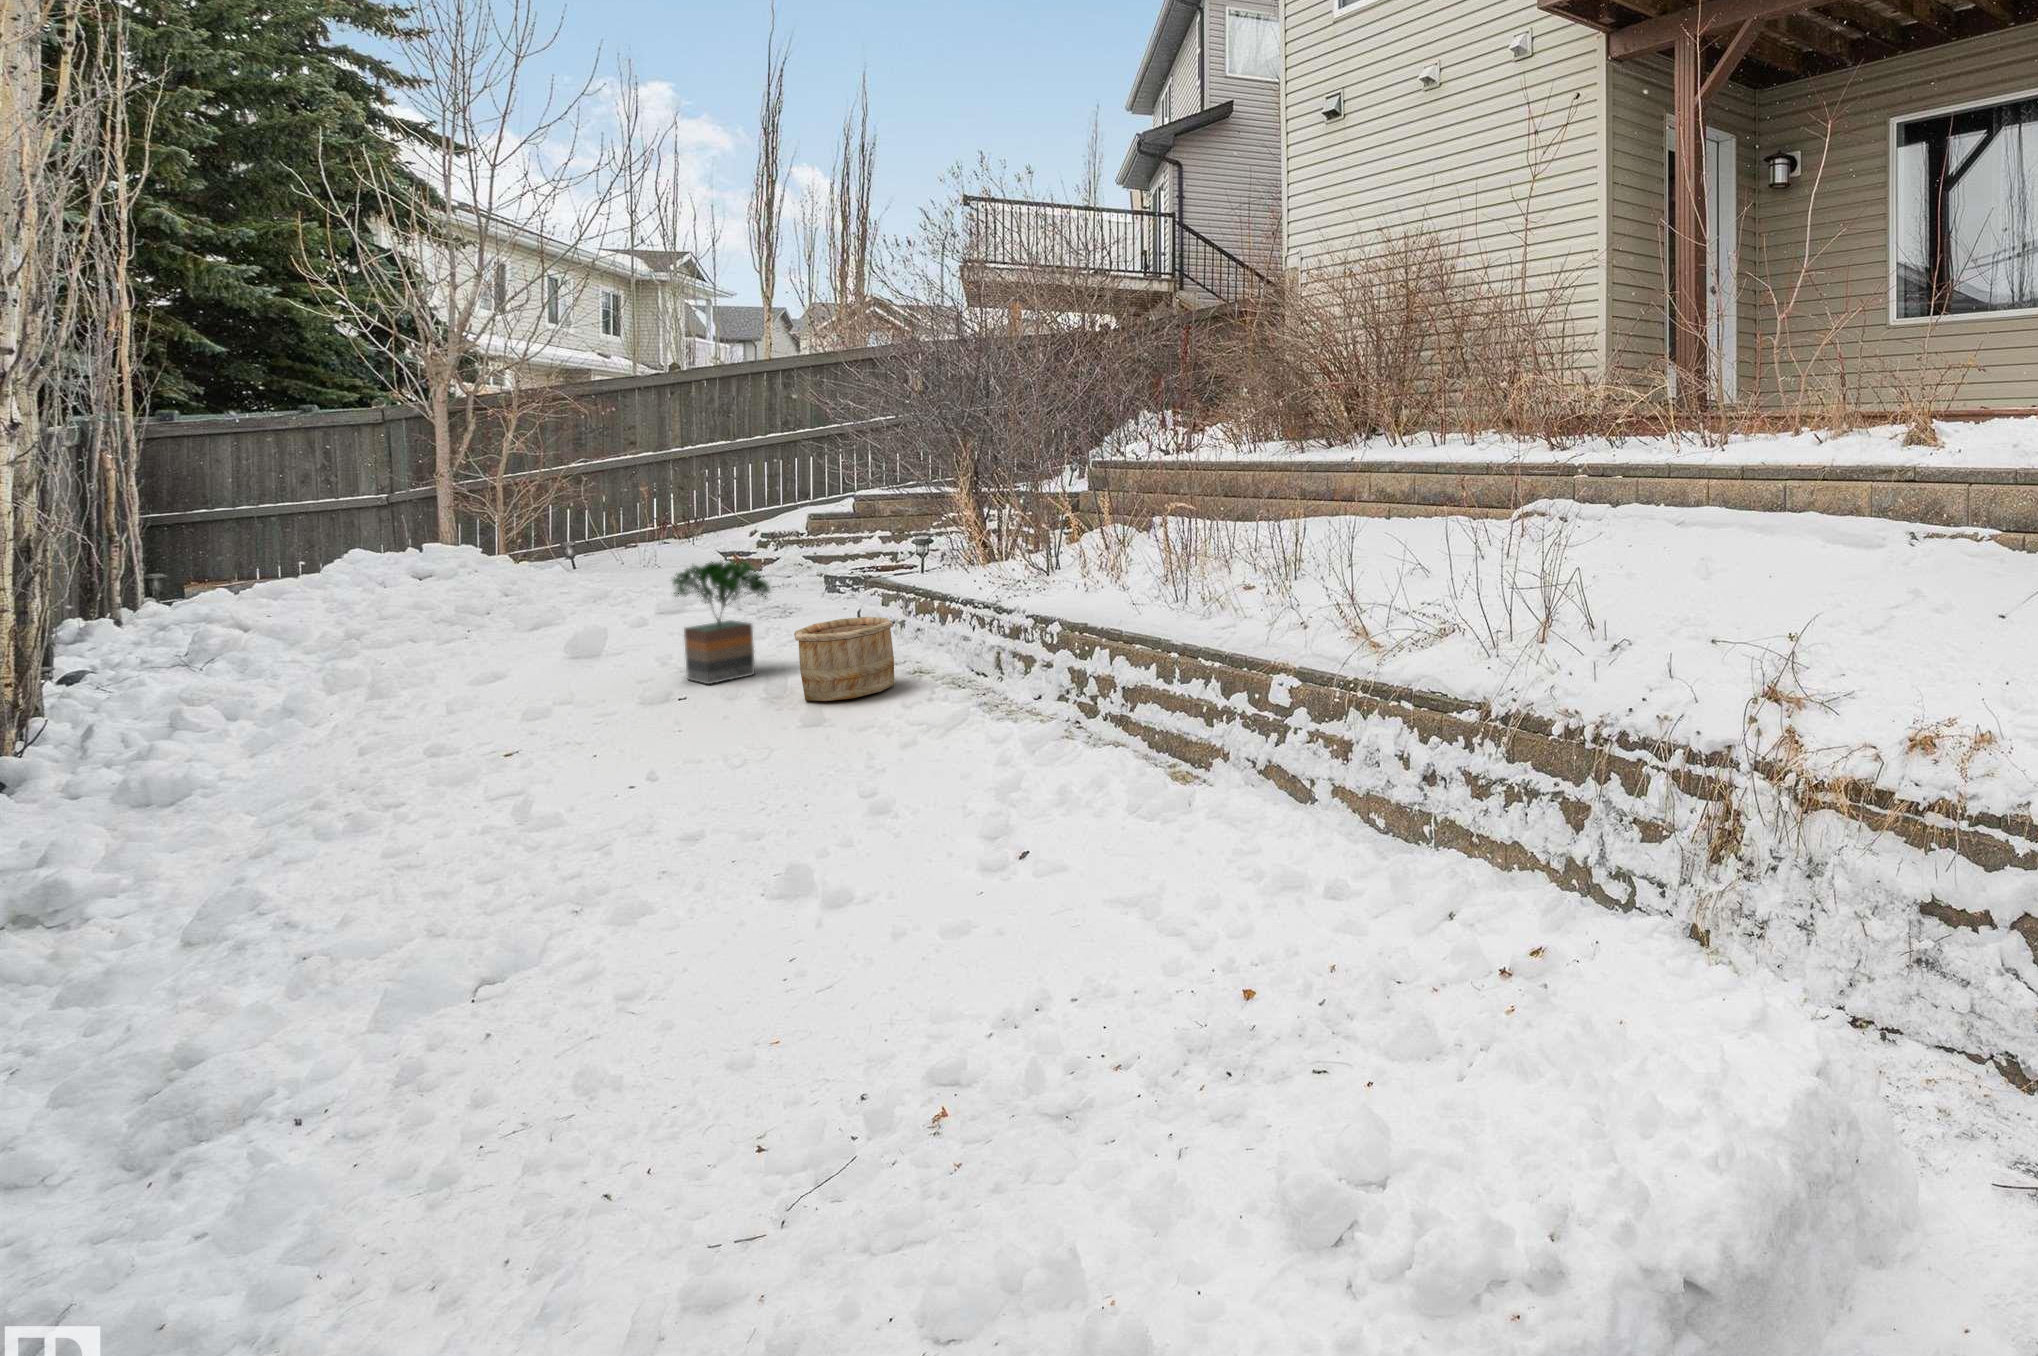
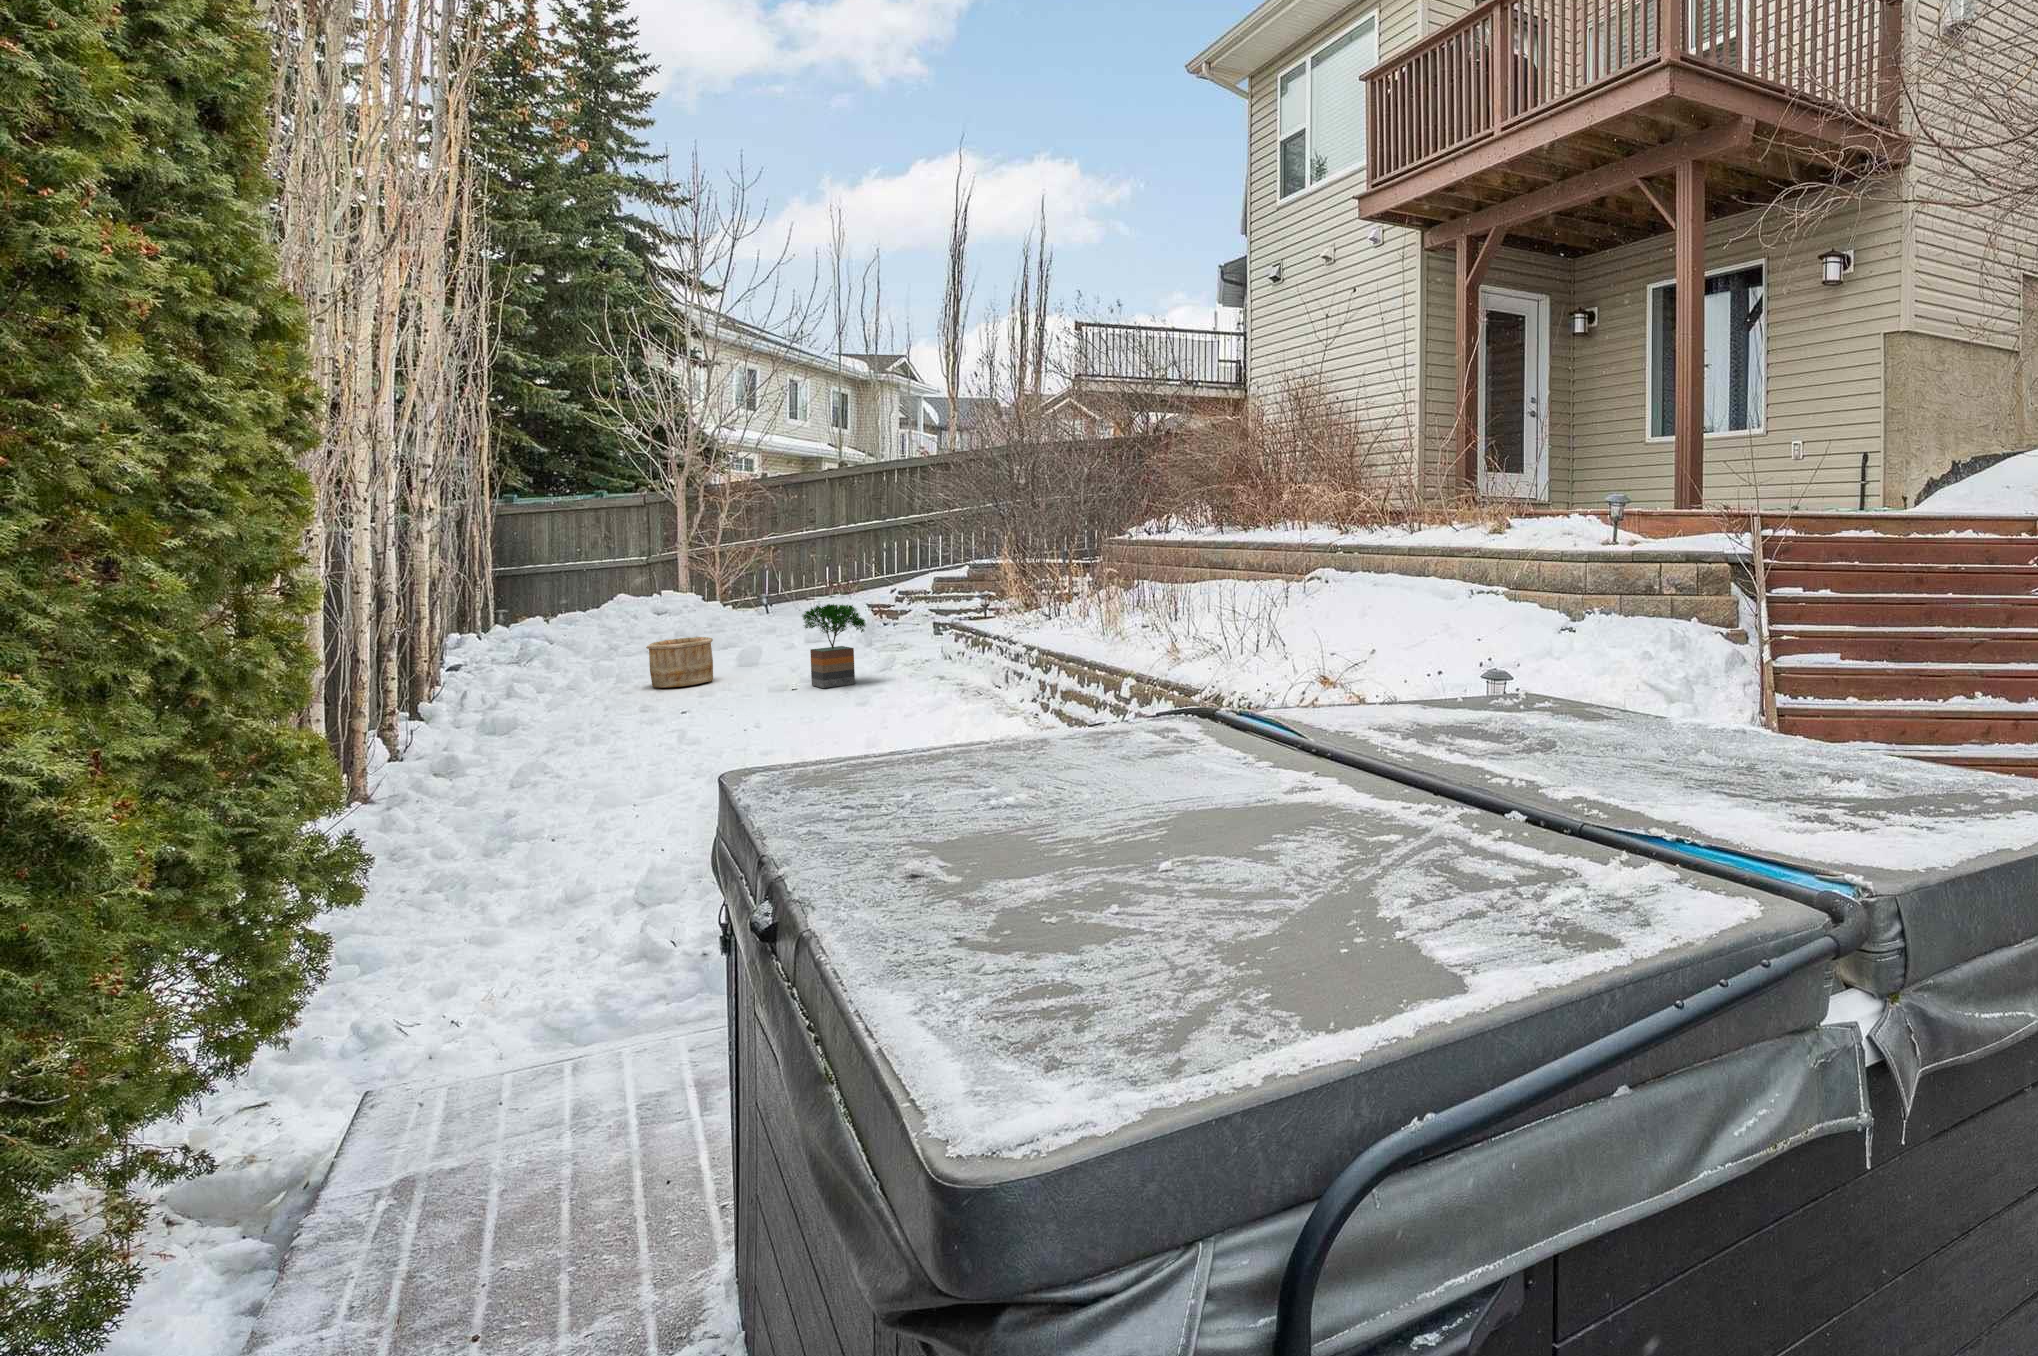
wooden bucket: present [794,617,894,701] -> present [646,637,713,688]

